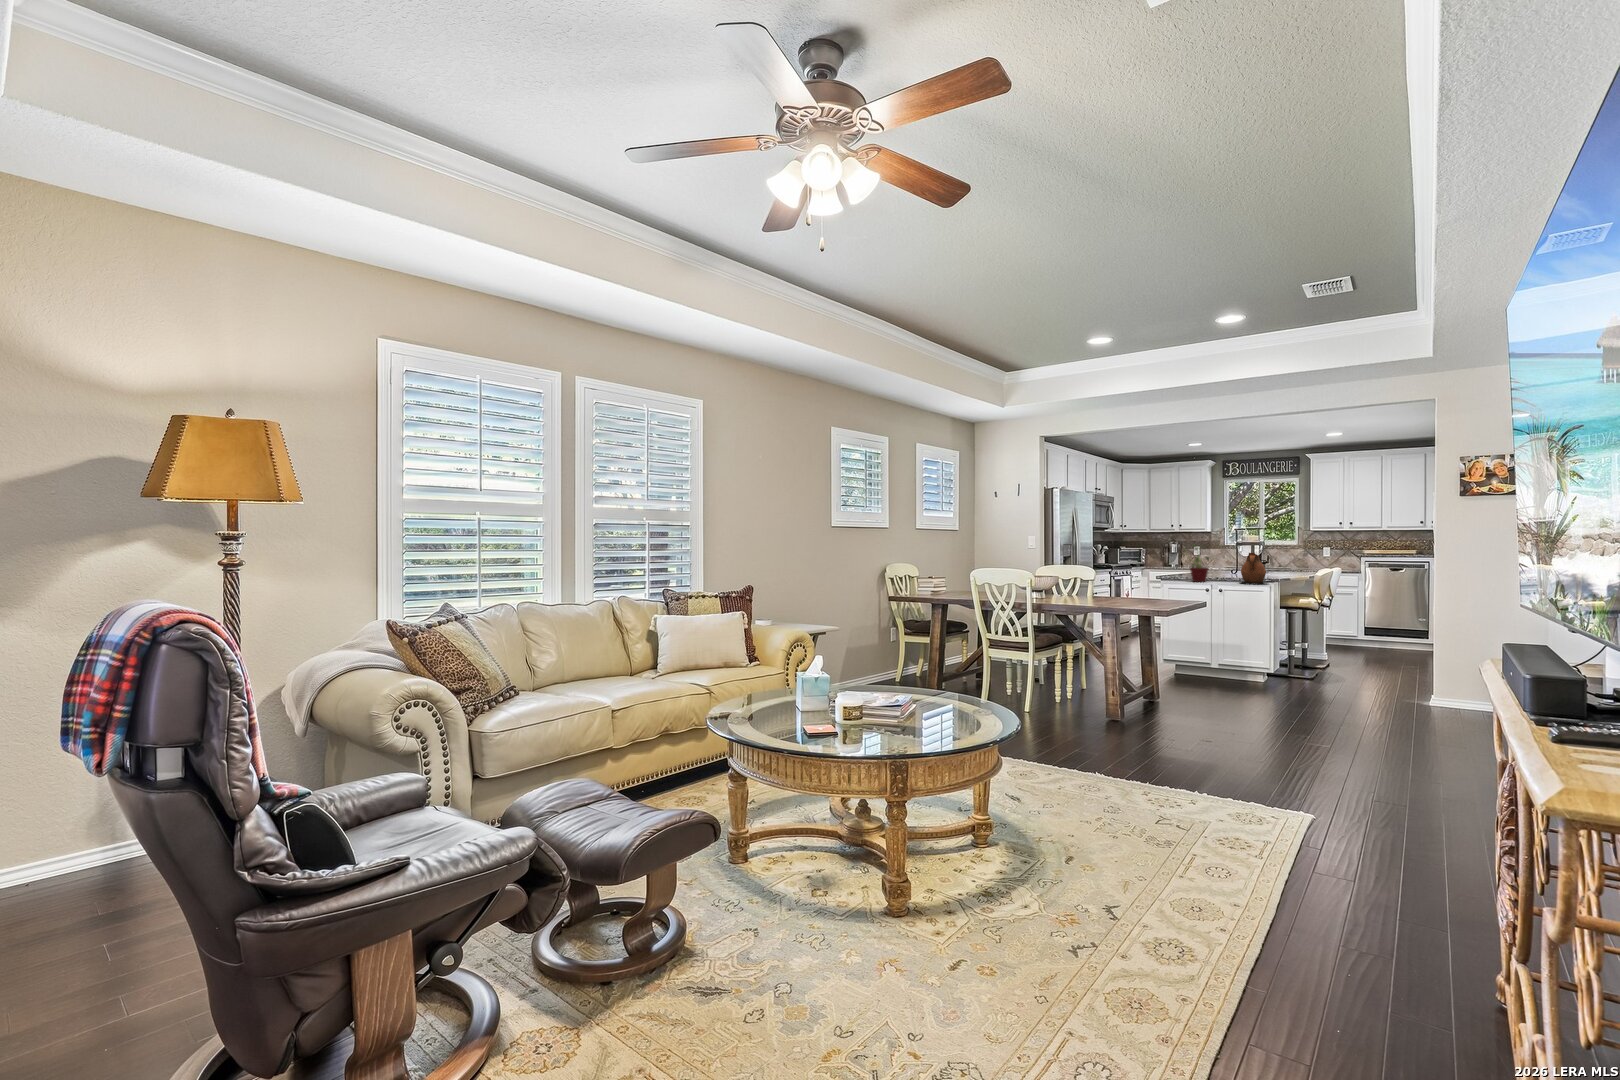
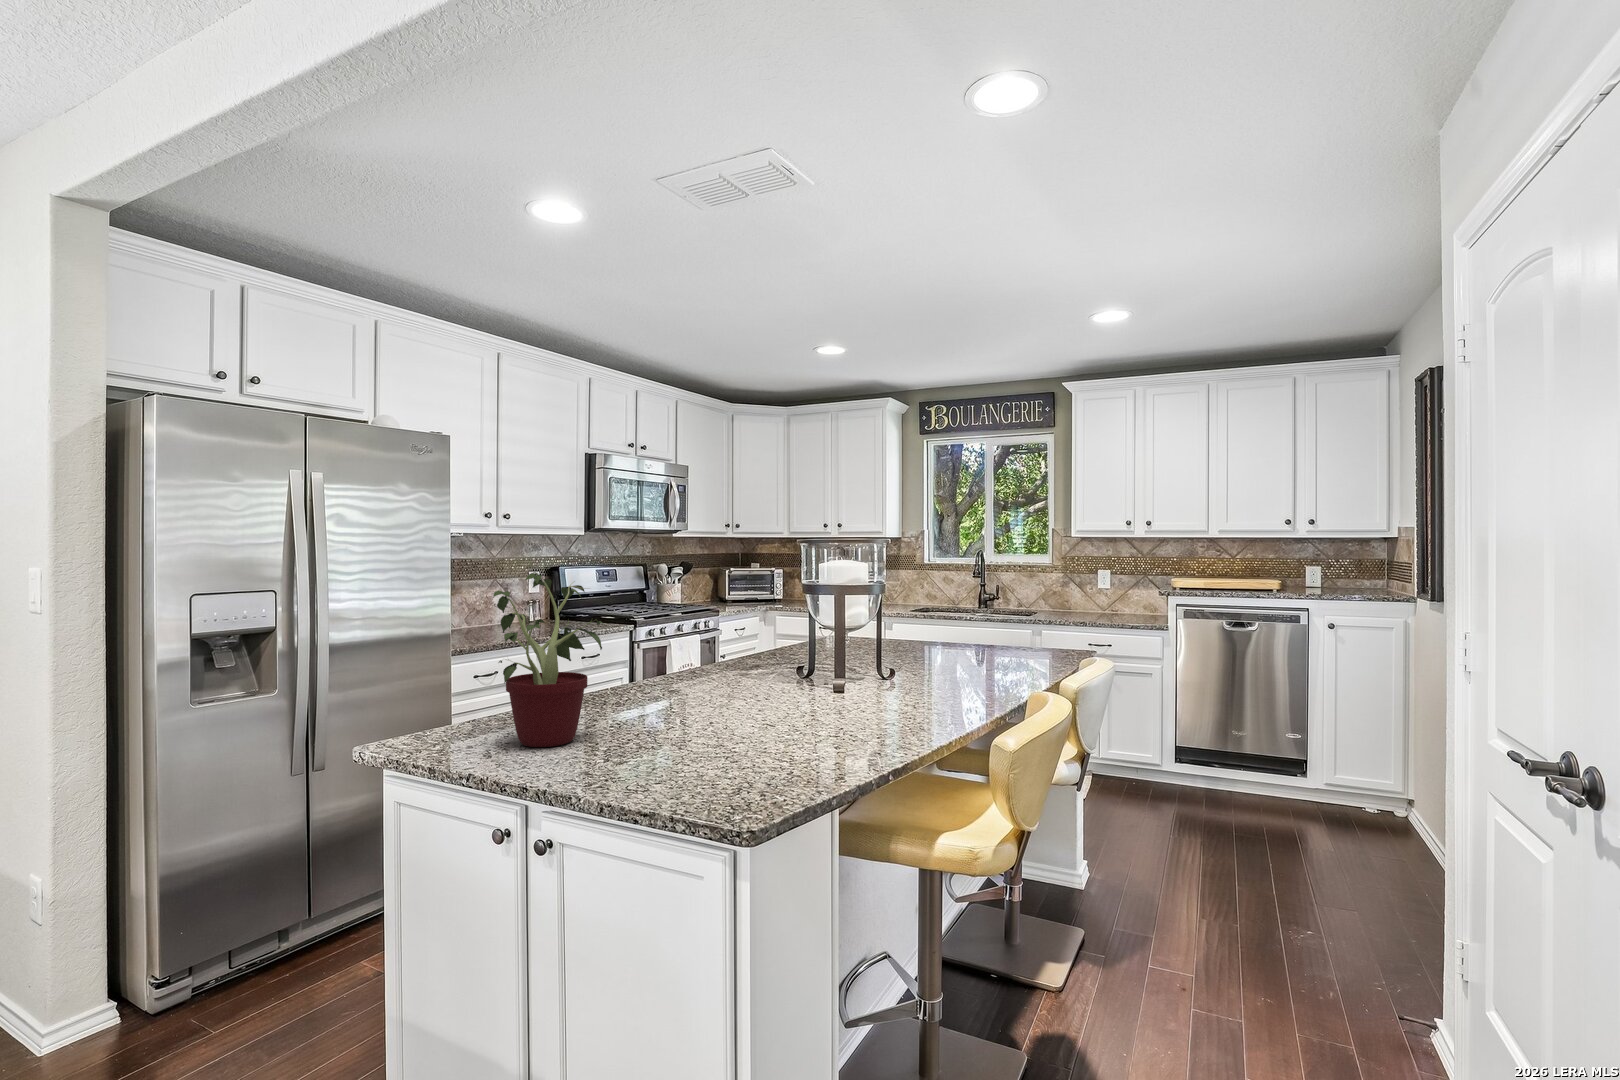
ceramic pitcher: present [1240,553,1266,584] -> none [659,618,803,785]

